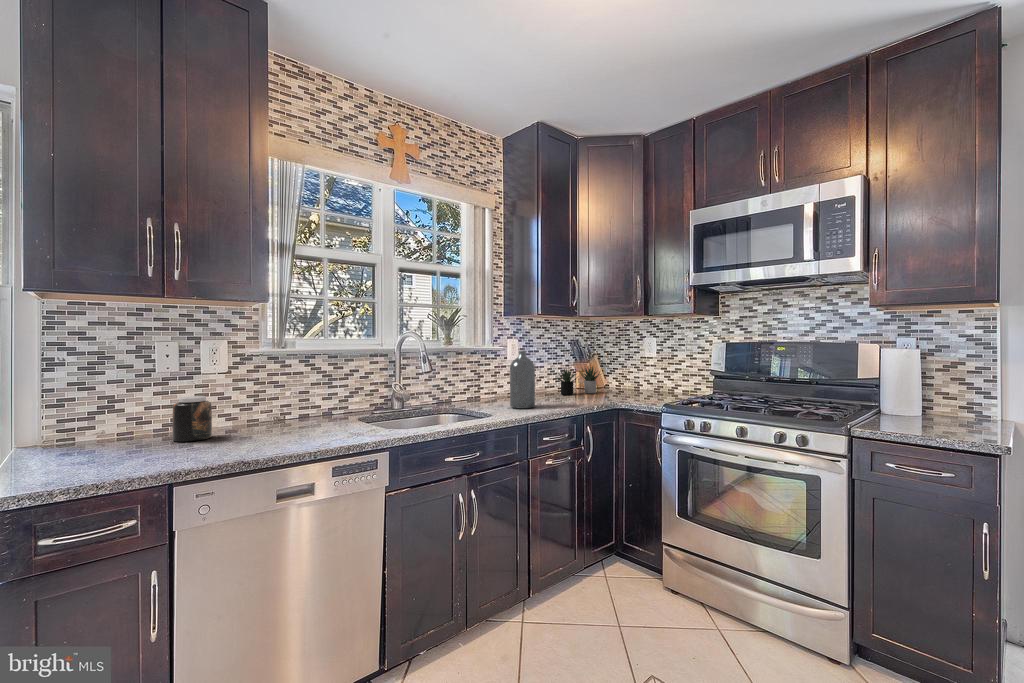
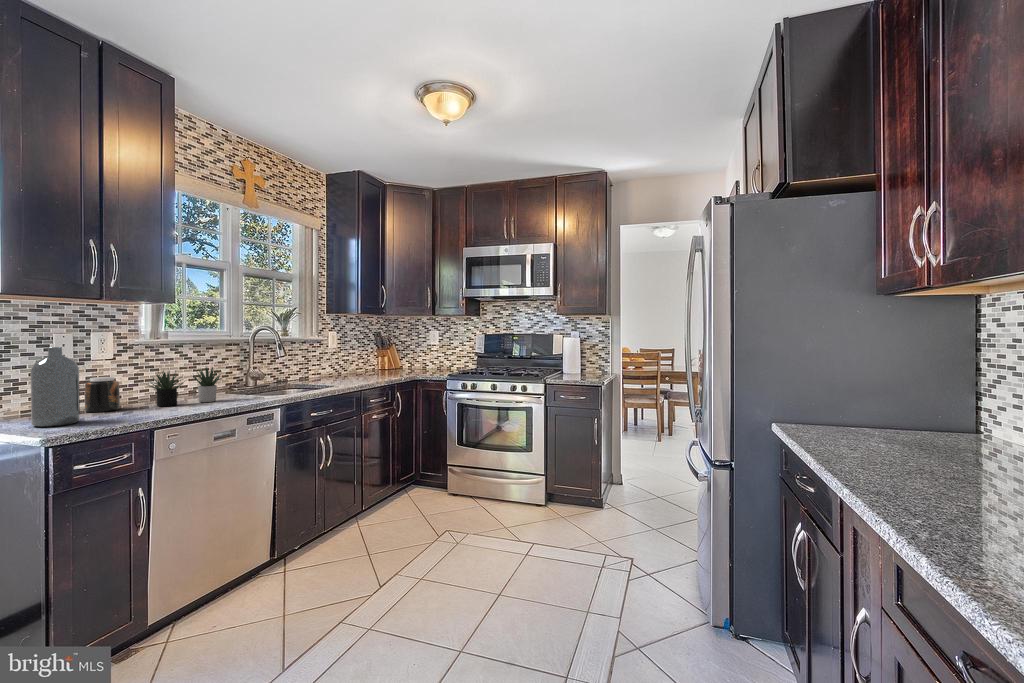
bottle: present [510,351,535,409] -> present [31,347,80,427]
succulent plant: present [557,366,599,395] -> present [148,367,222,407]

